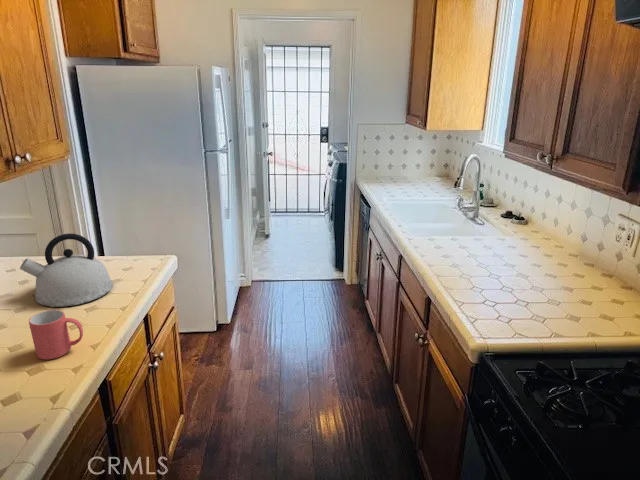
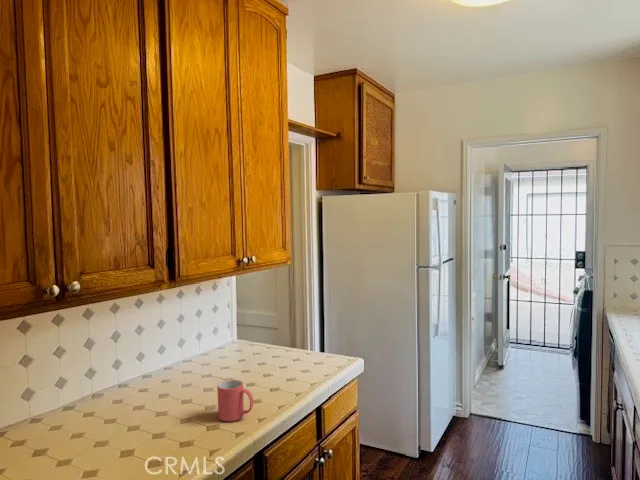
kettle: present [20,233,113,307] -> none [235,323,300,384]

